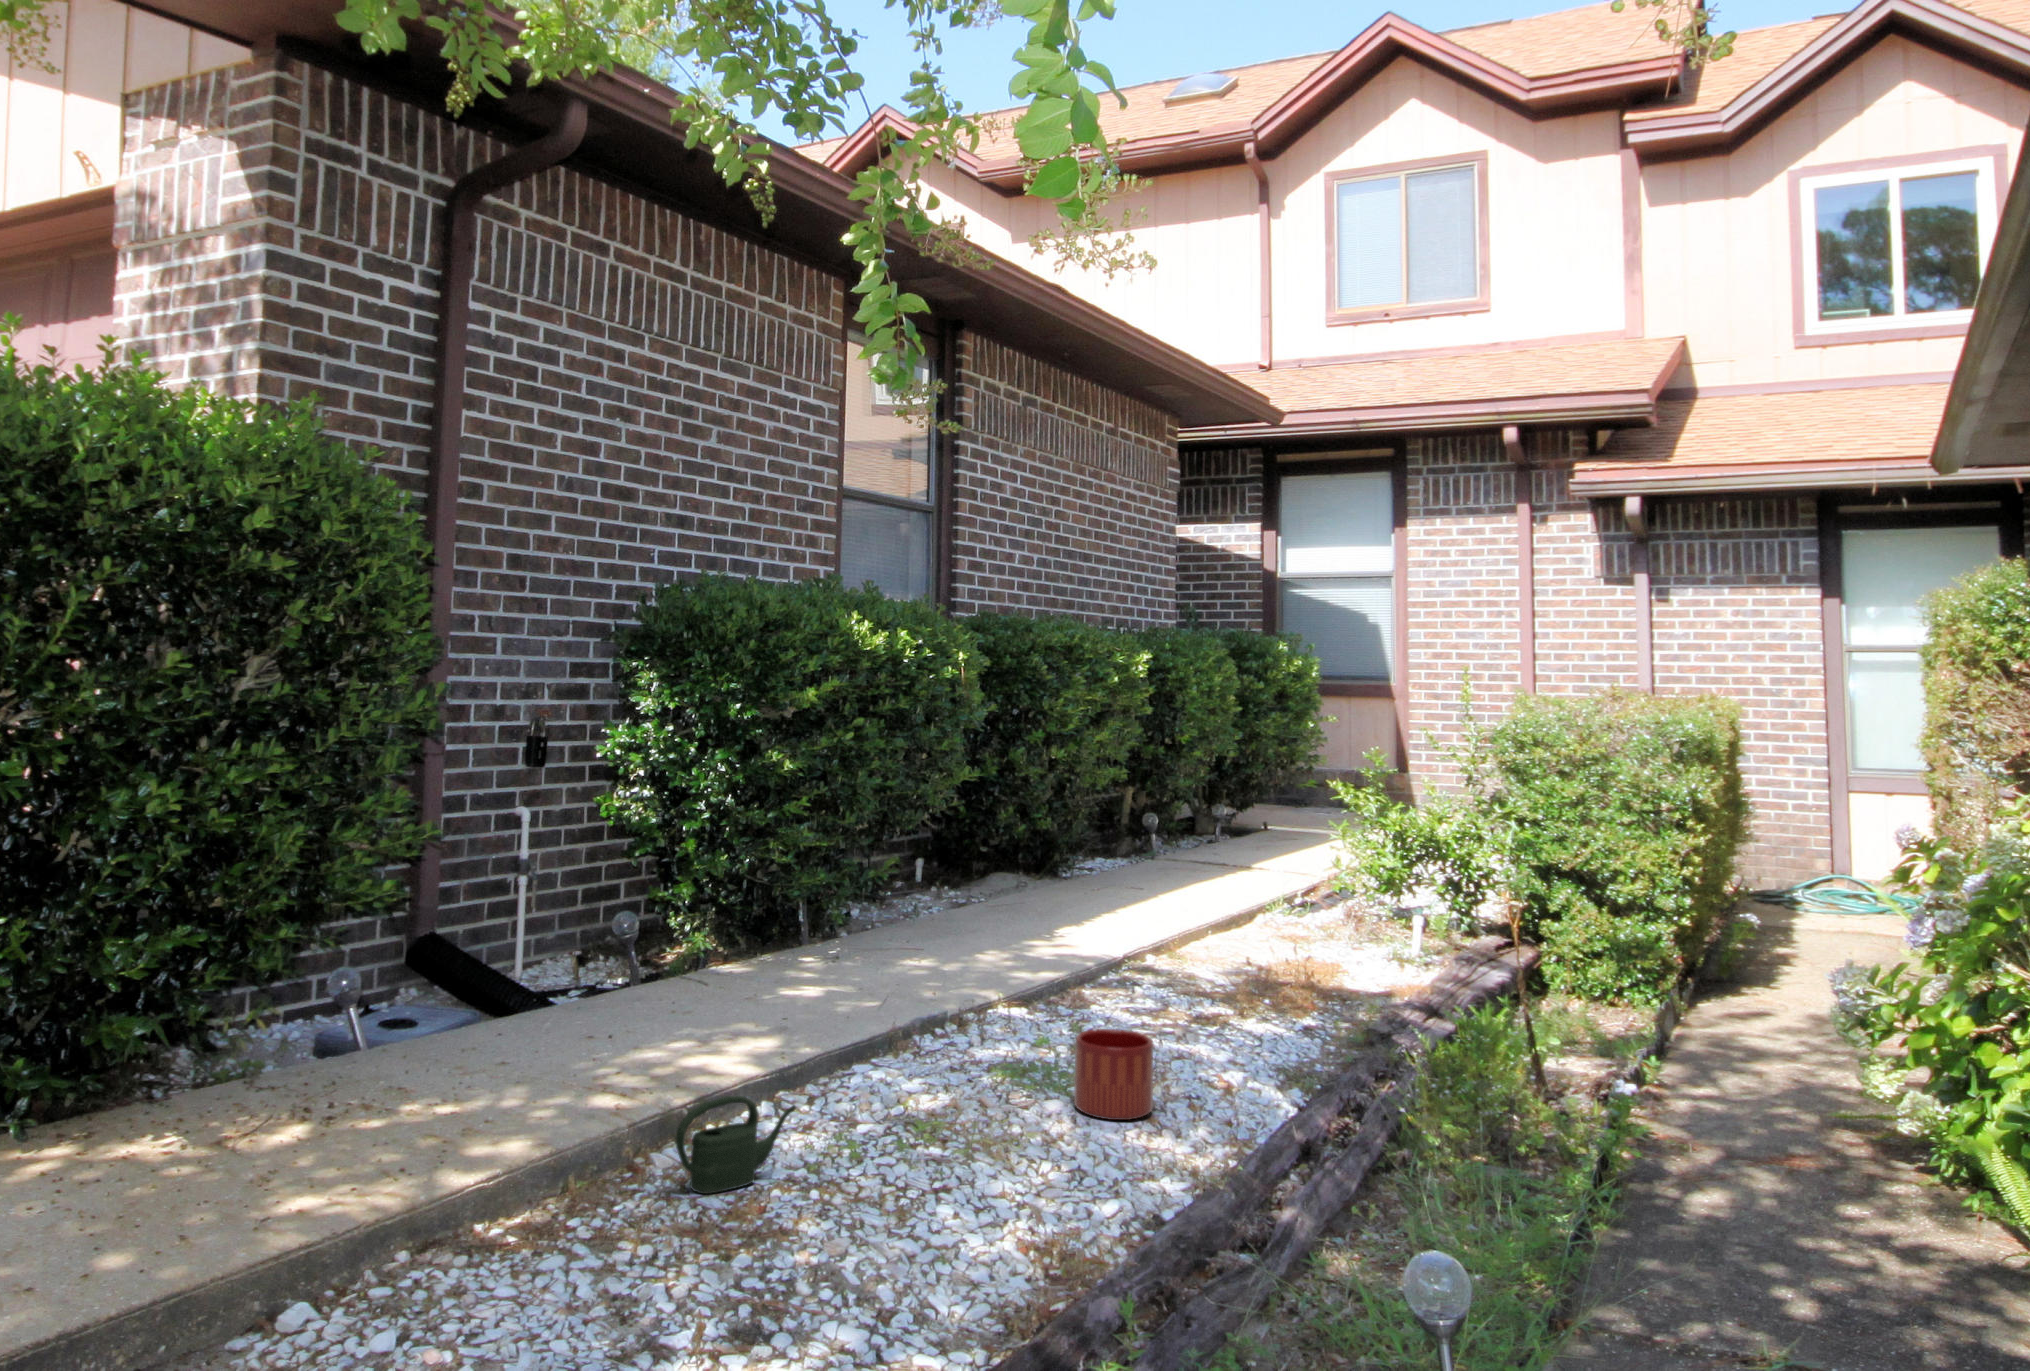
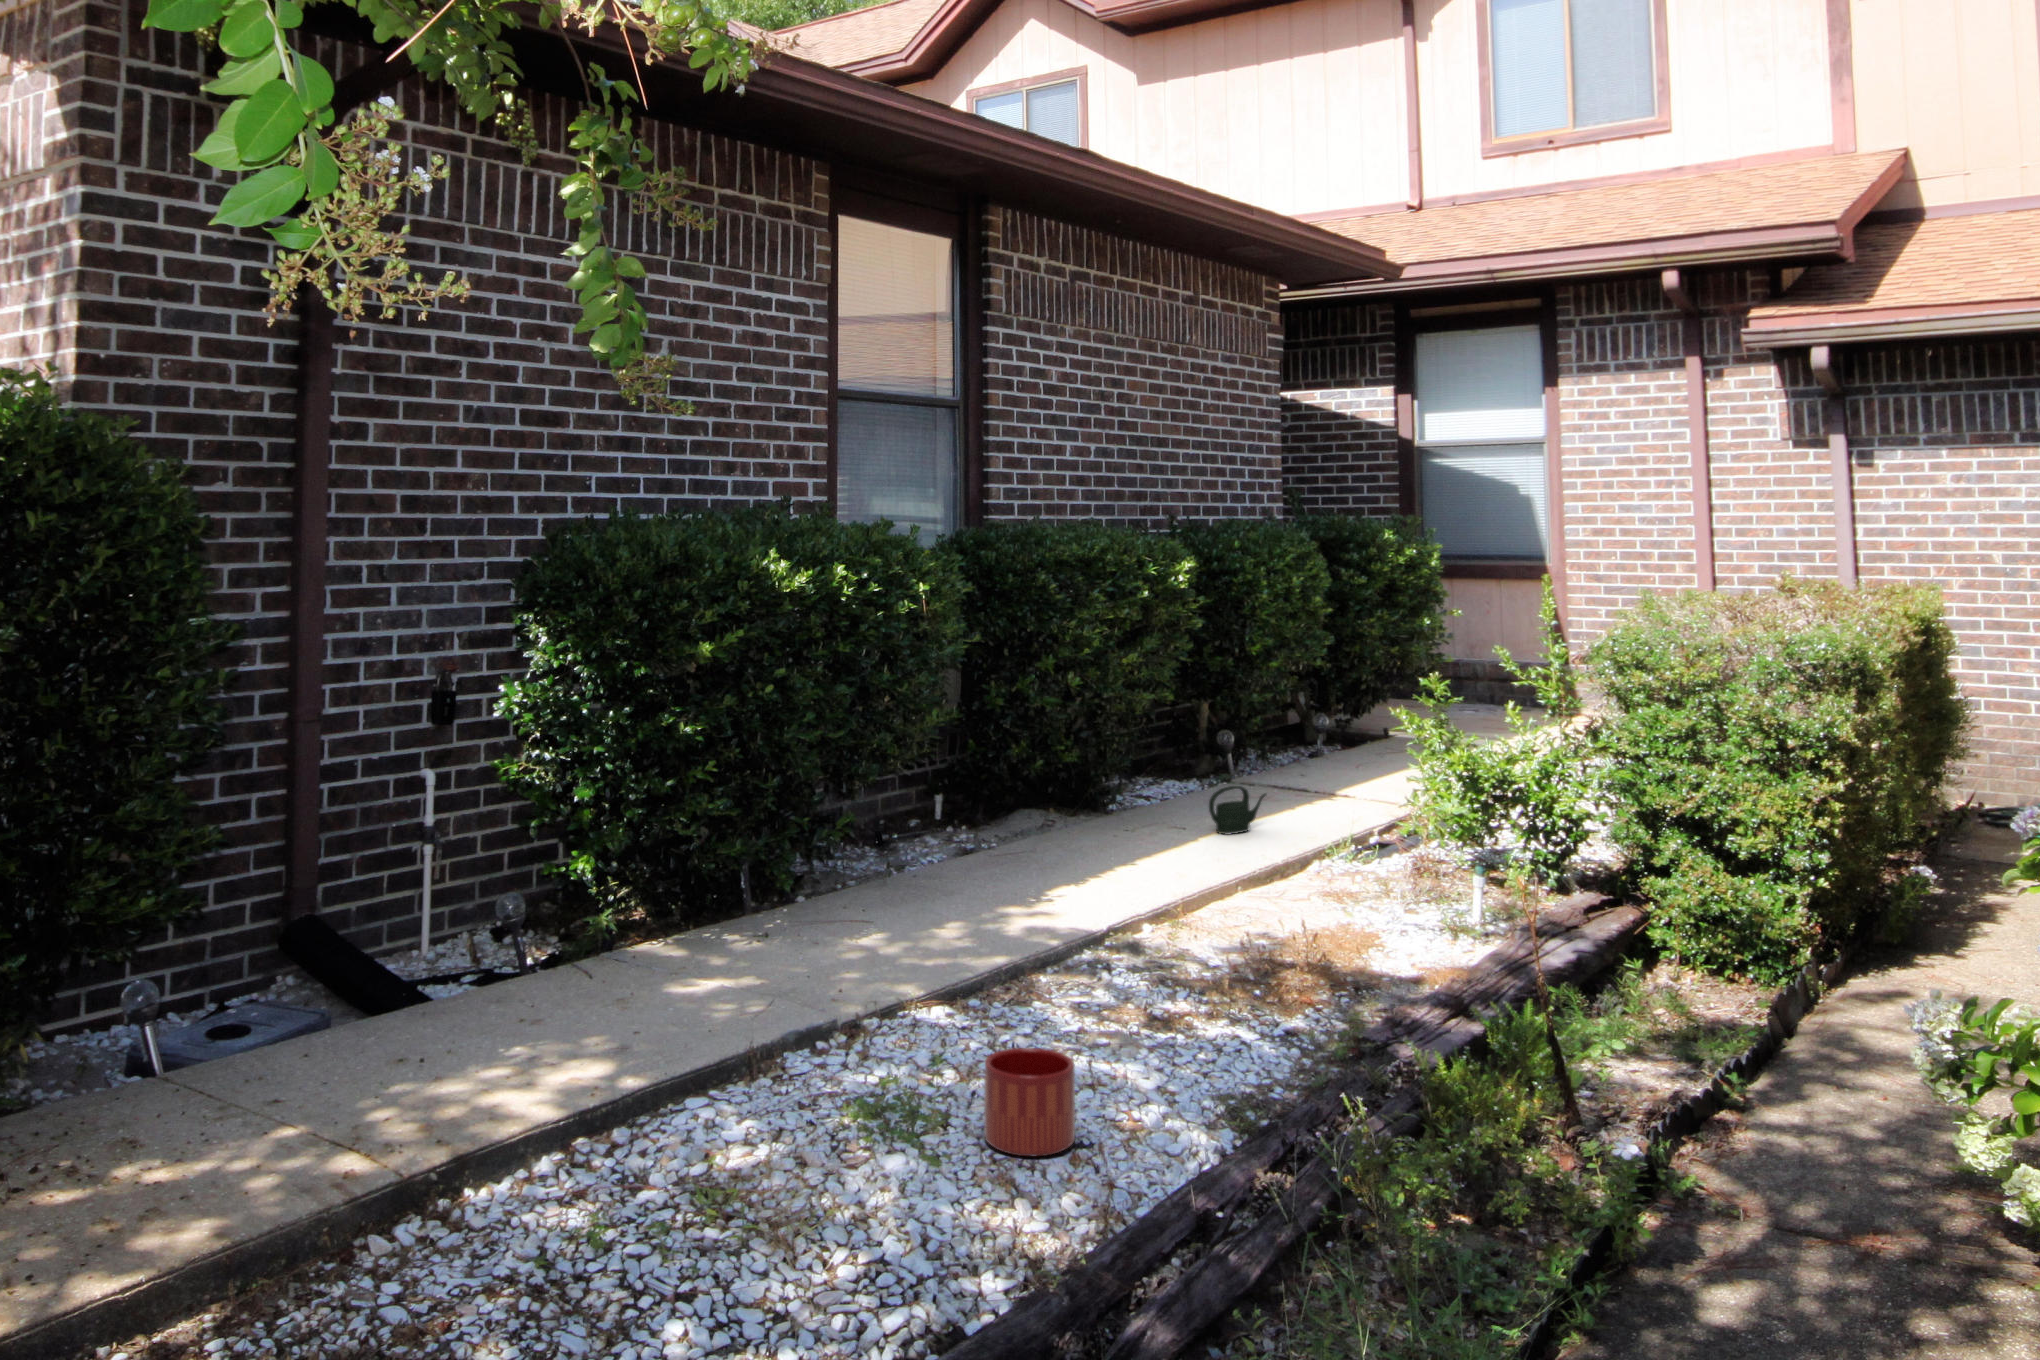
watering can: present [675,1096,795,1194] -> present [1209,786,1266,835]

